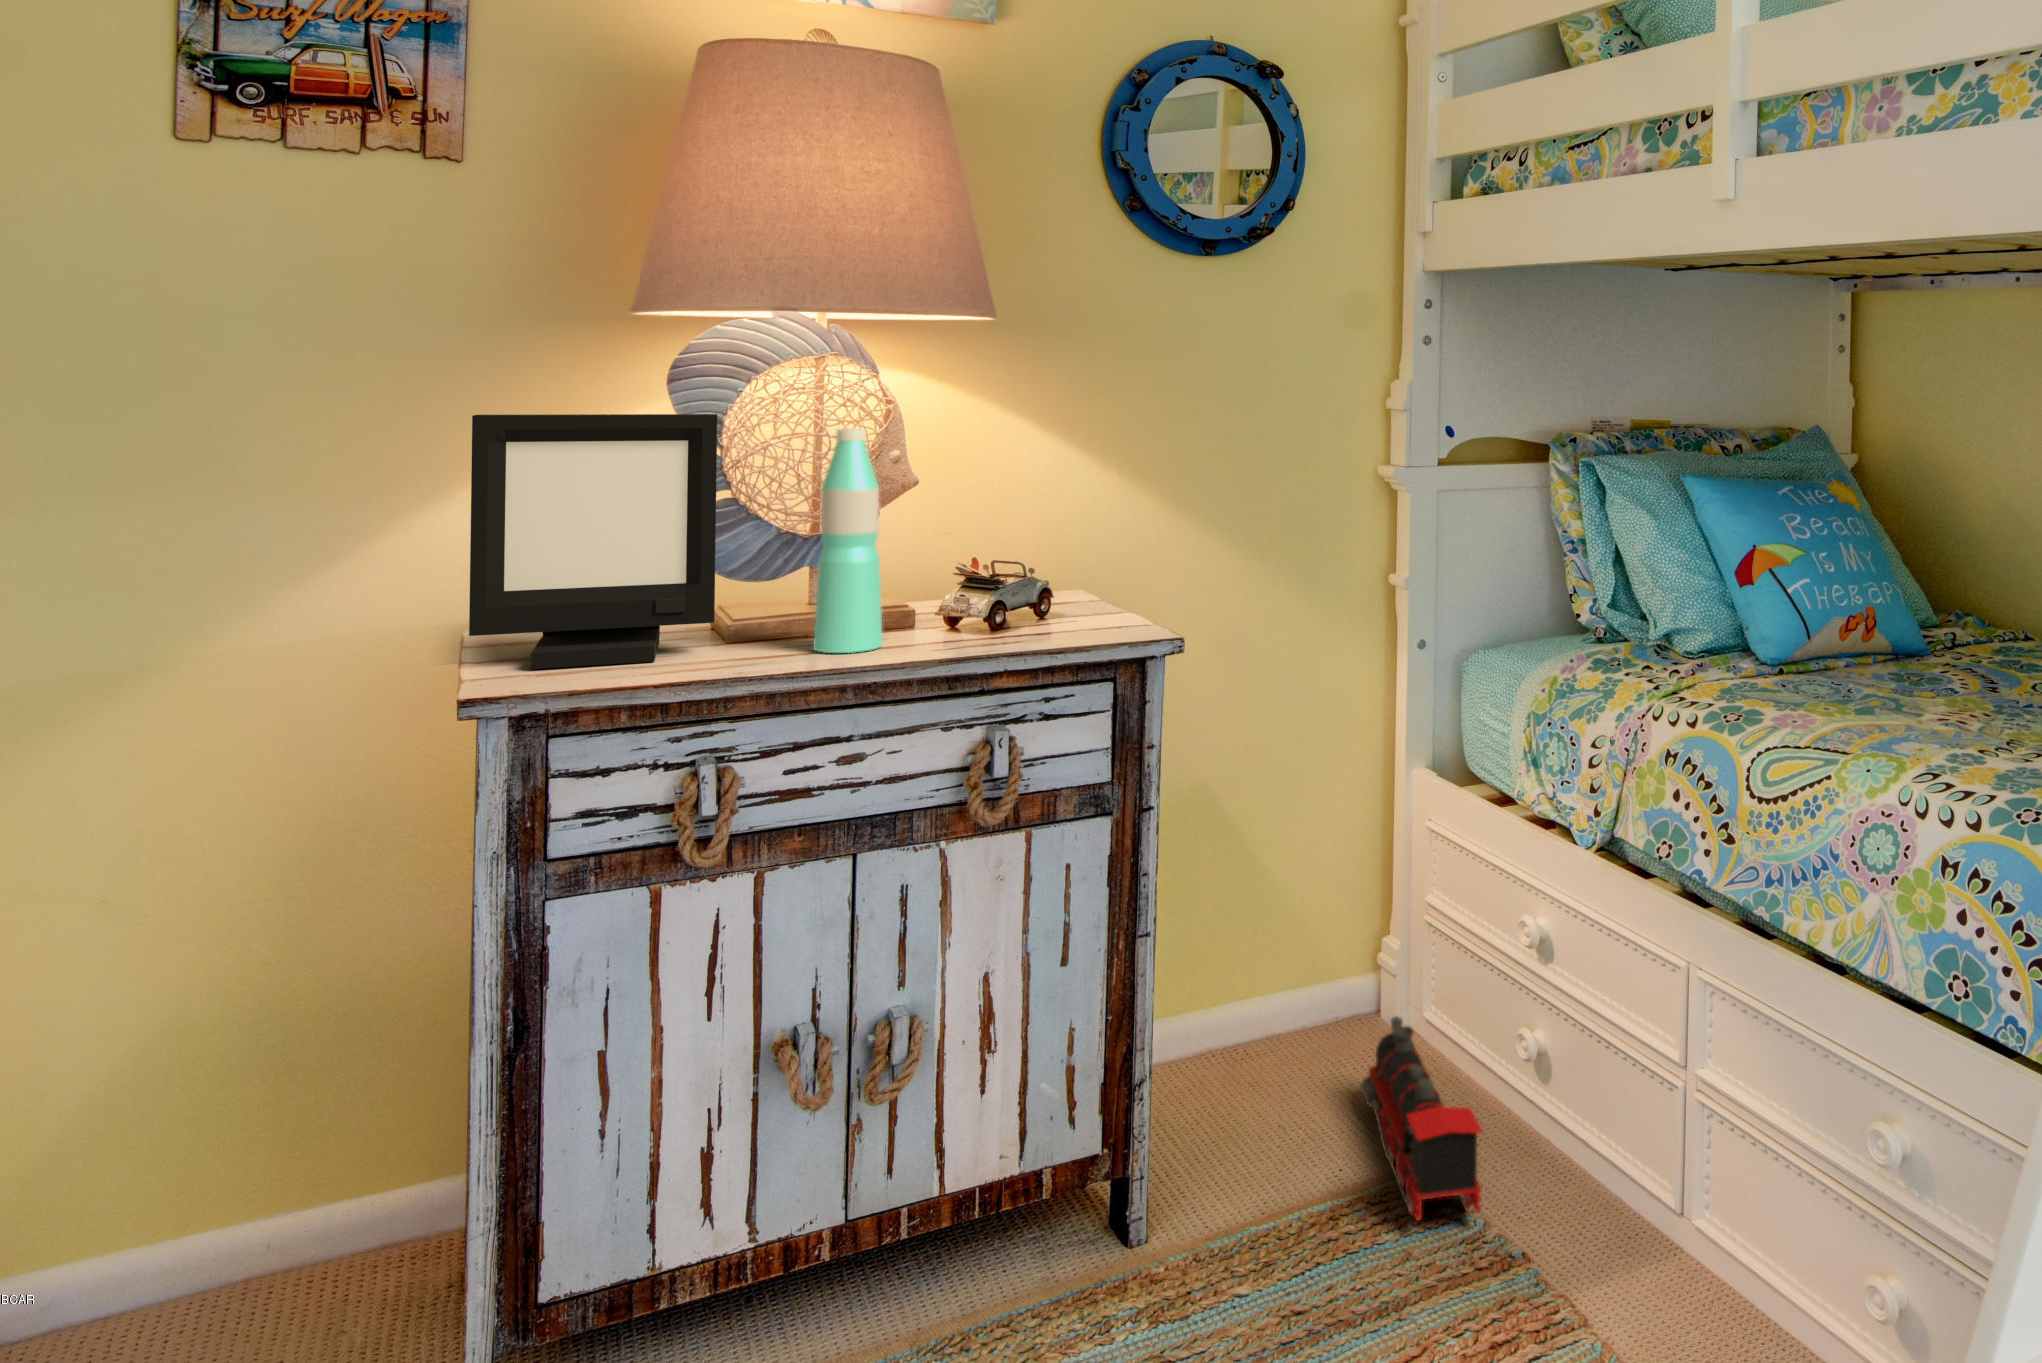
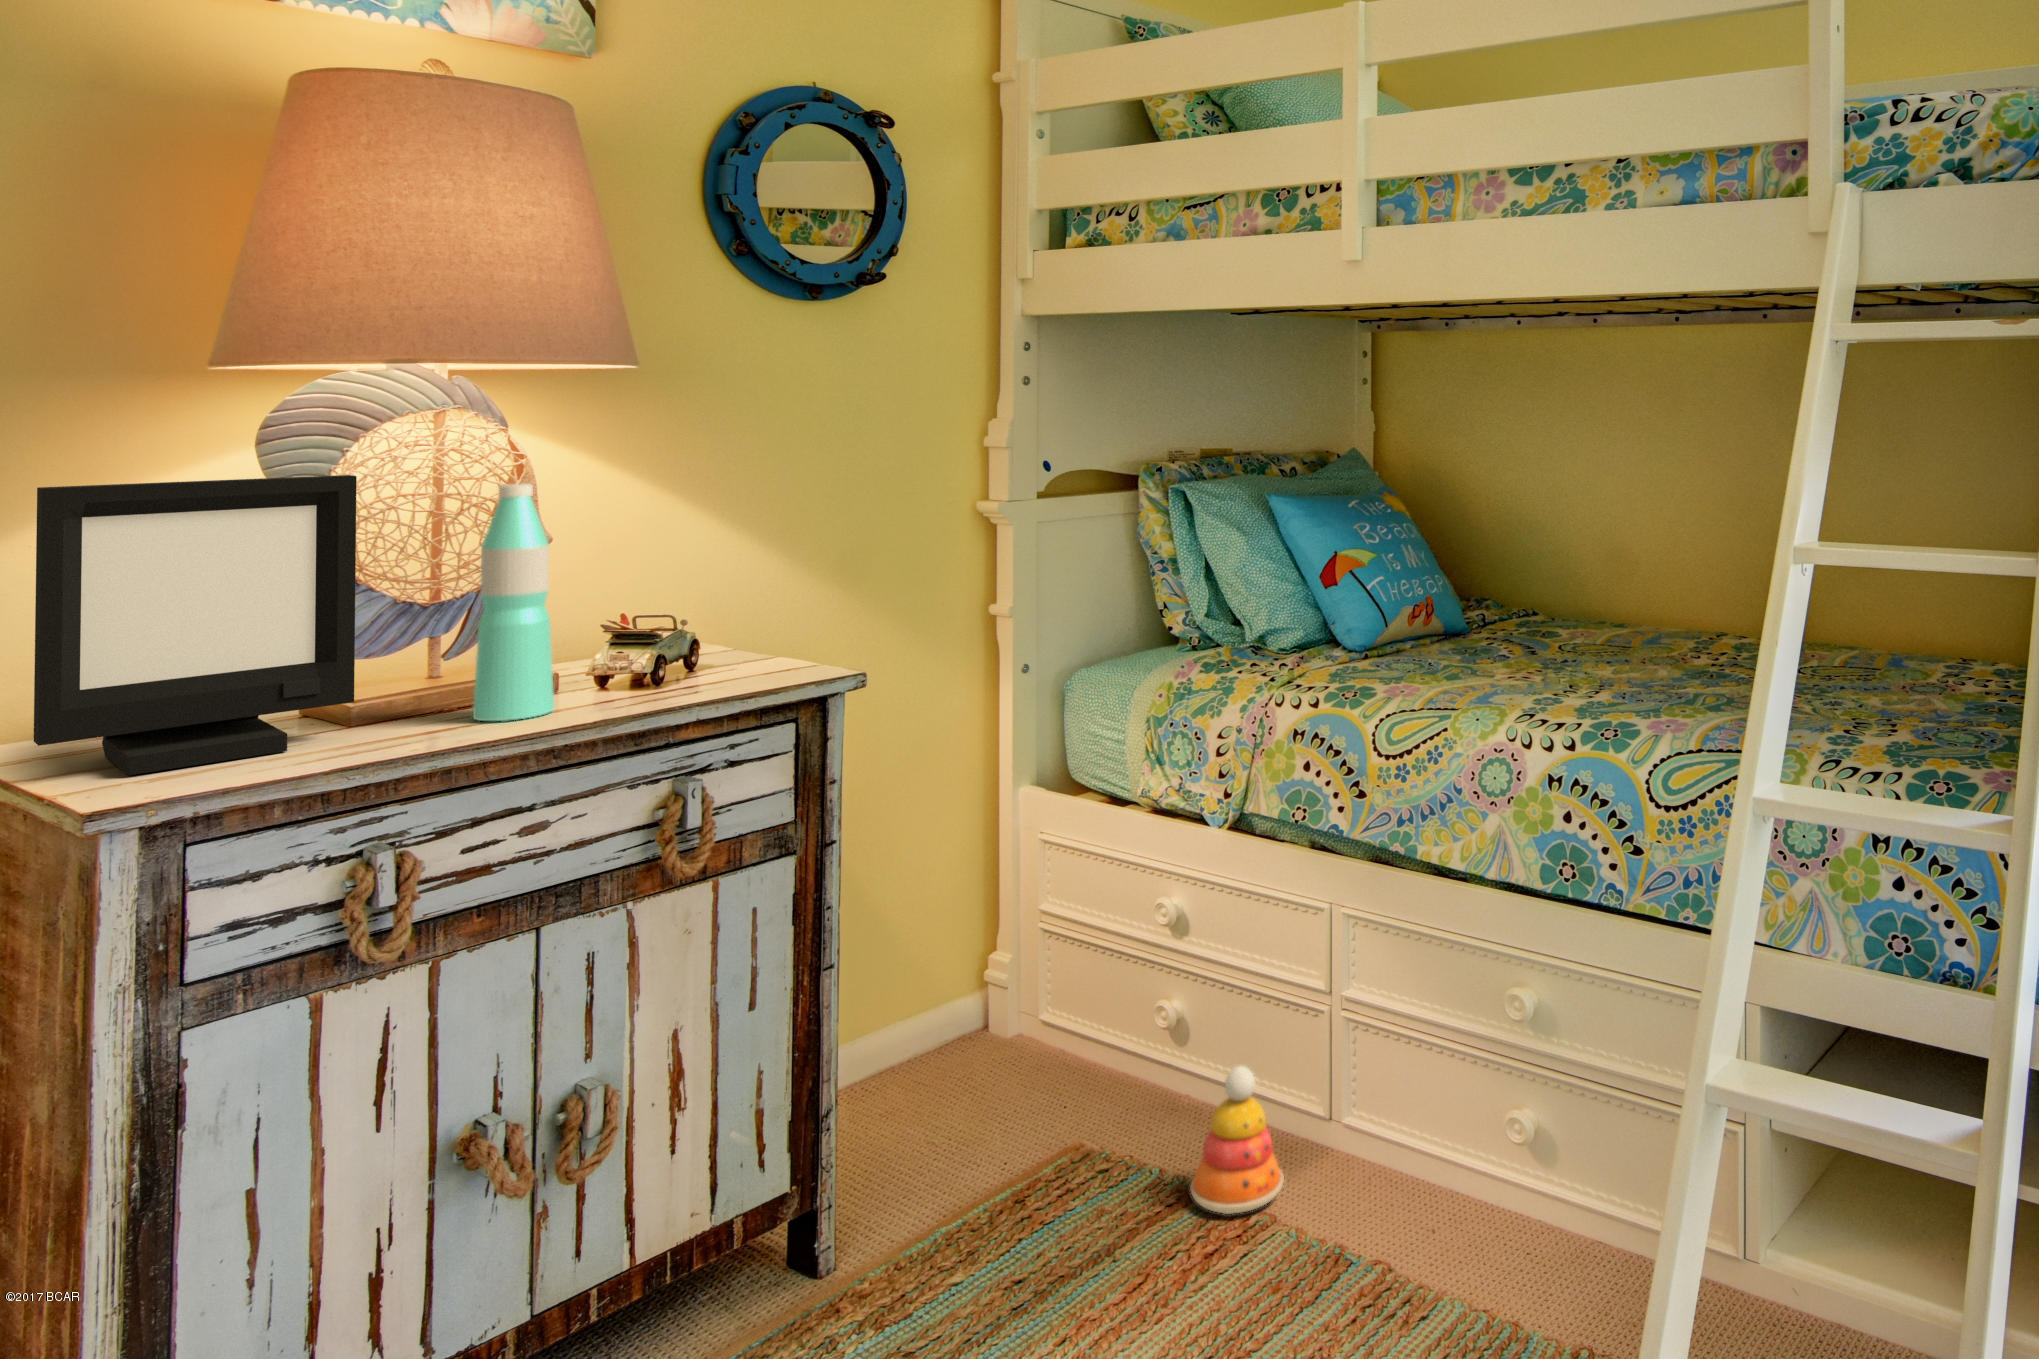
toy train: present [1361,1017,1483,1220] -> none [997,1012,1156,1181]
stacking toy: none [1508,1131,1614,1302] -> present [1191,1066,1284,1214]

